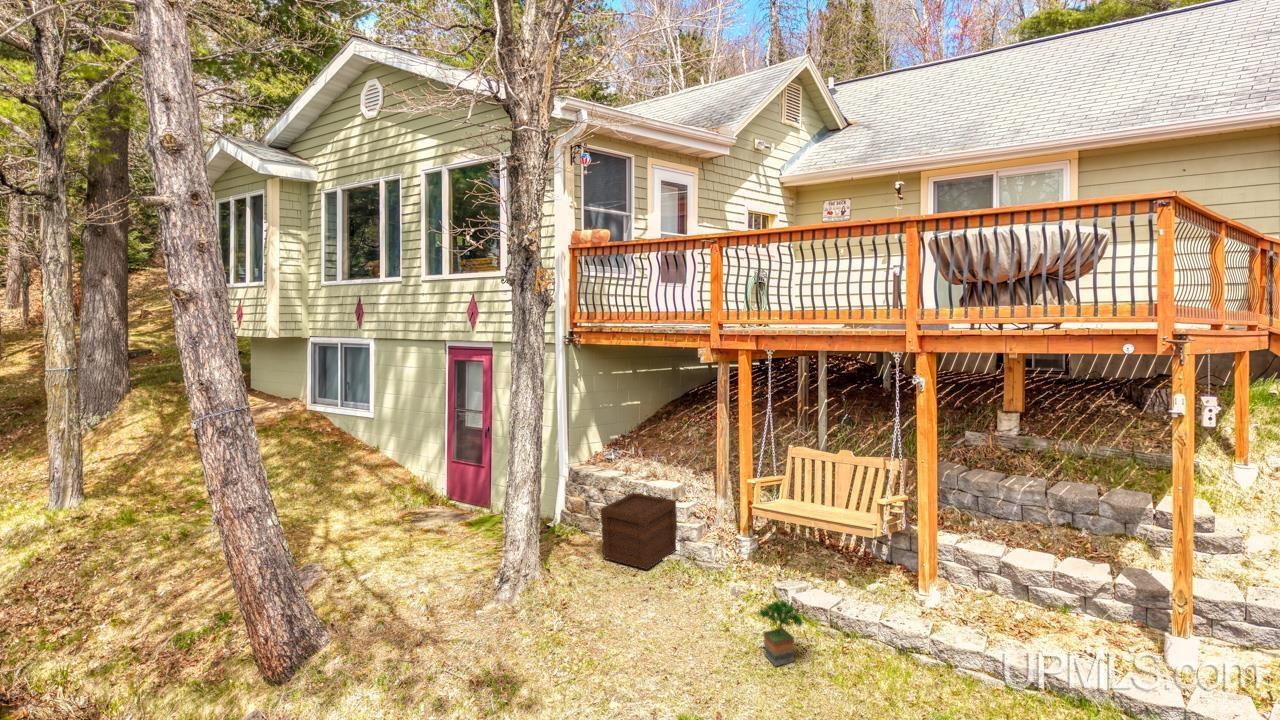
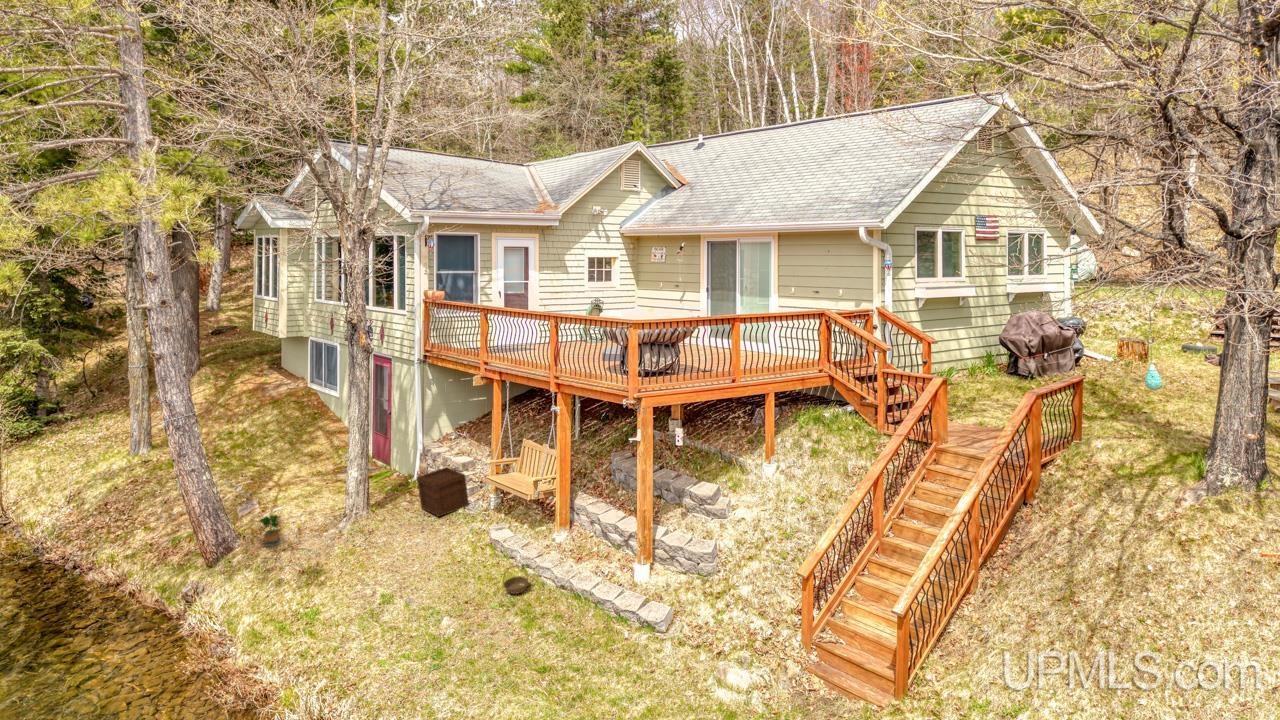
potted tree: present [760,600,803,666] -> present [260,515,281,547]
basket: none [883,634,927,684] -> present [503,566,528,594]

